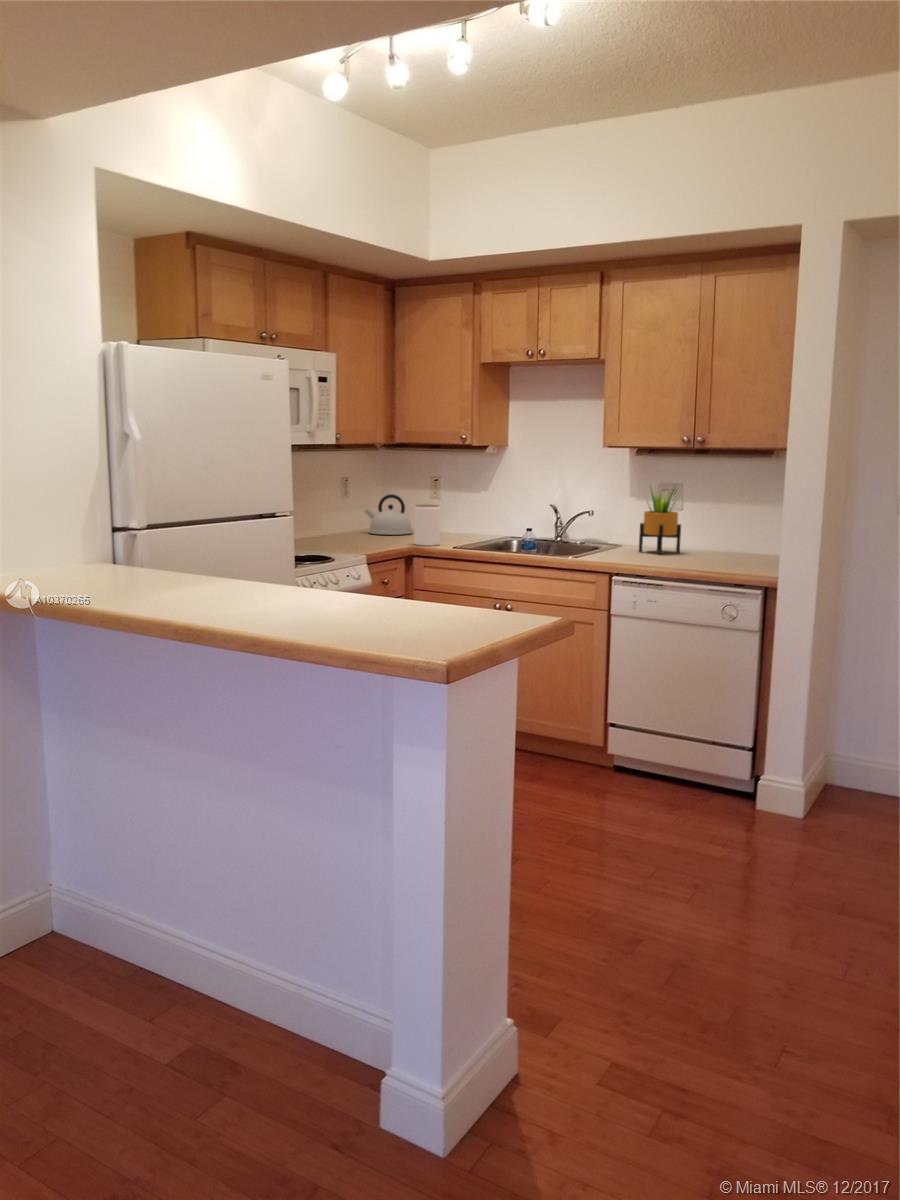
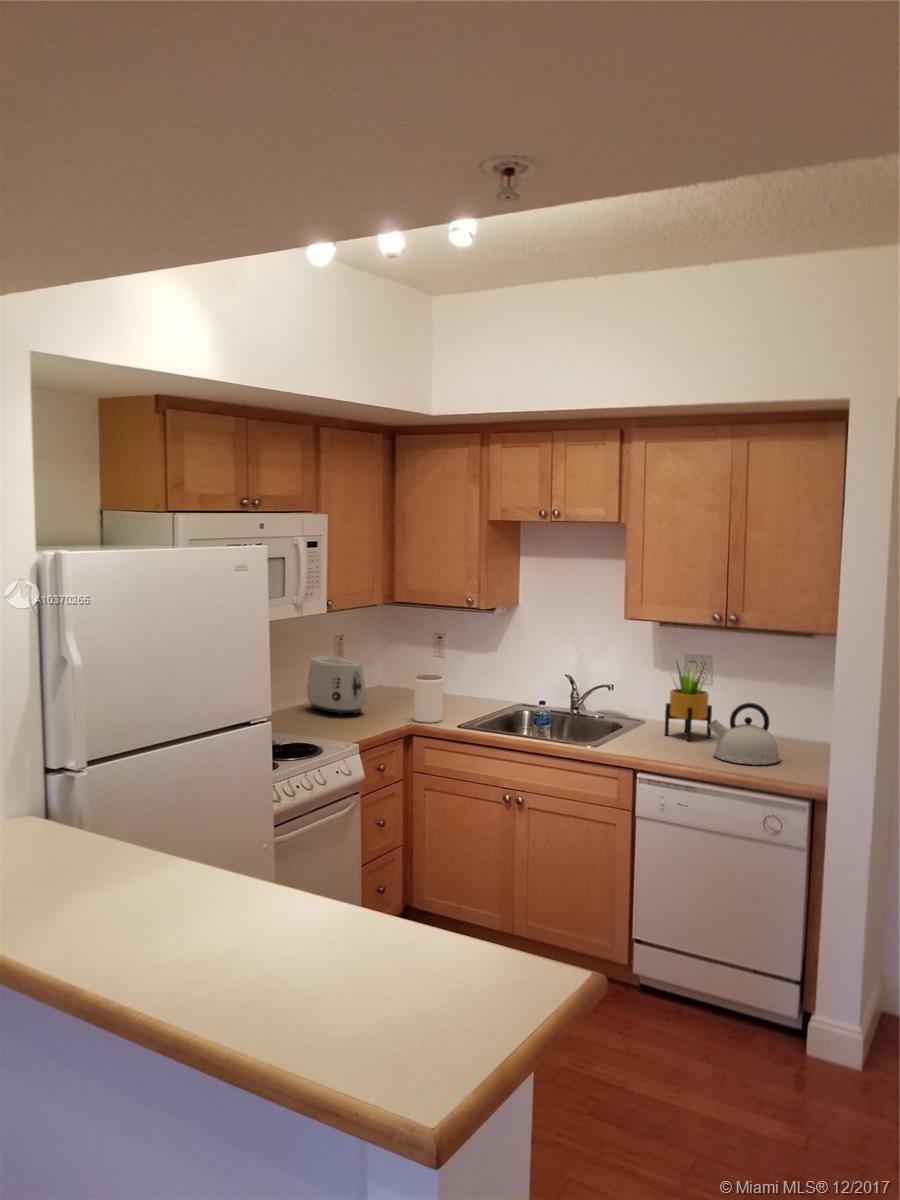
toaster: none [317,492,371,542] -> present [307,656,366,715]
kettle: present [365,494,412,535] -> present [709,703,780,765]

